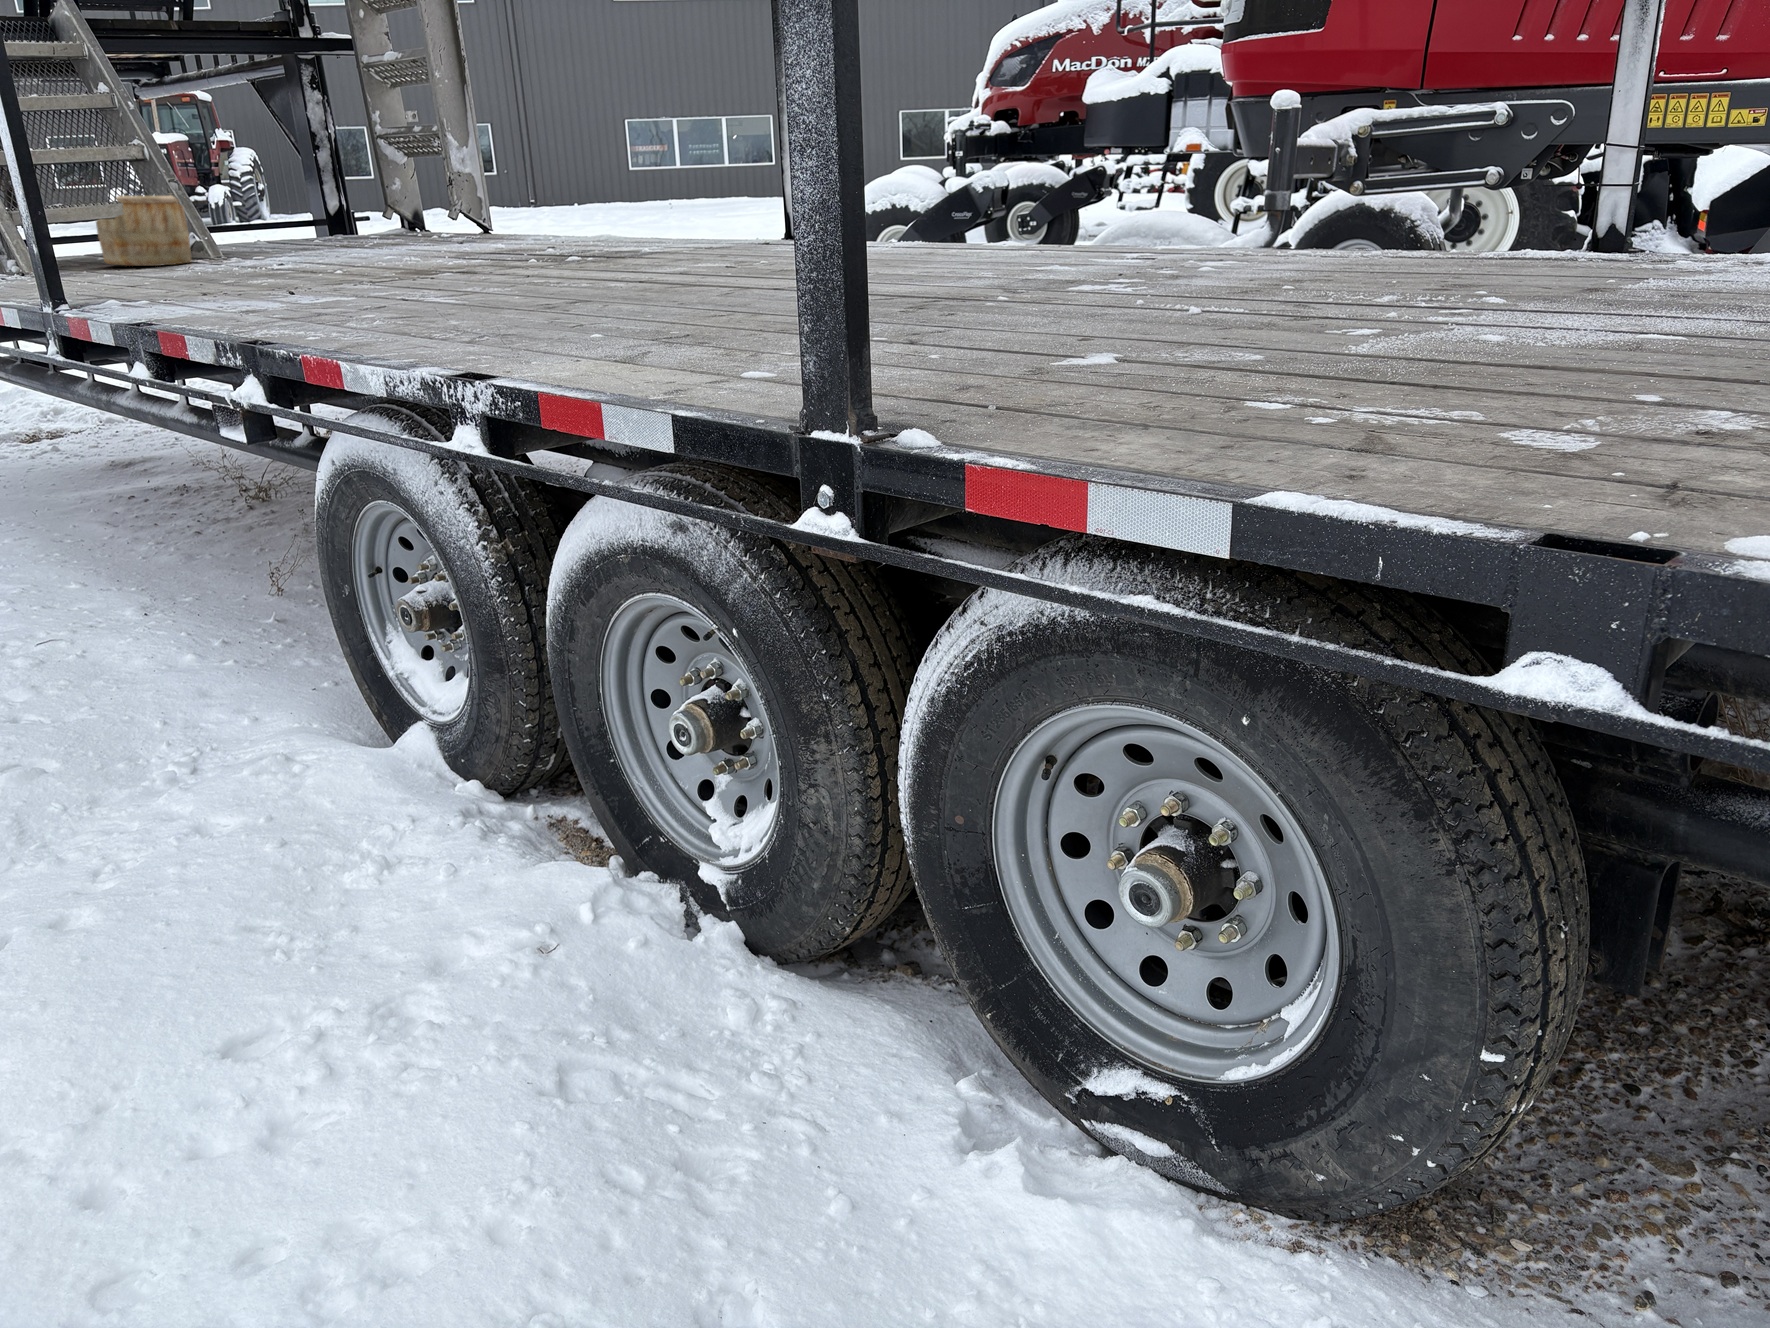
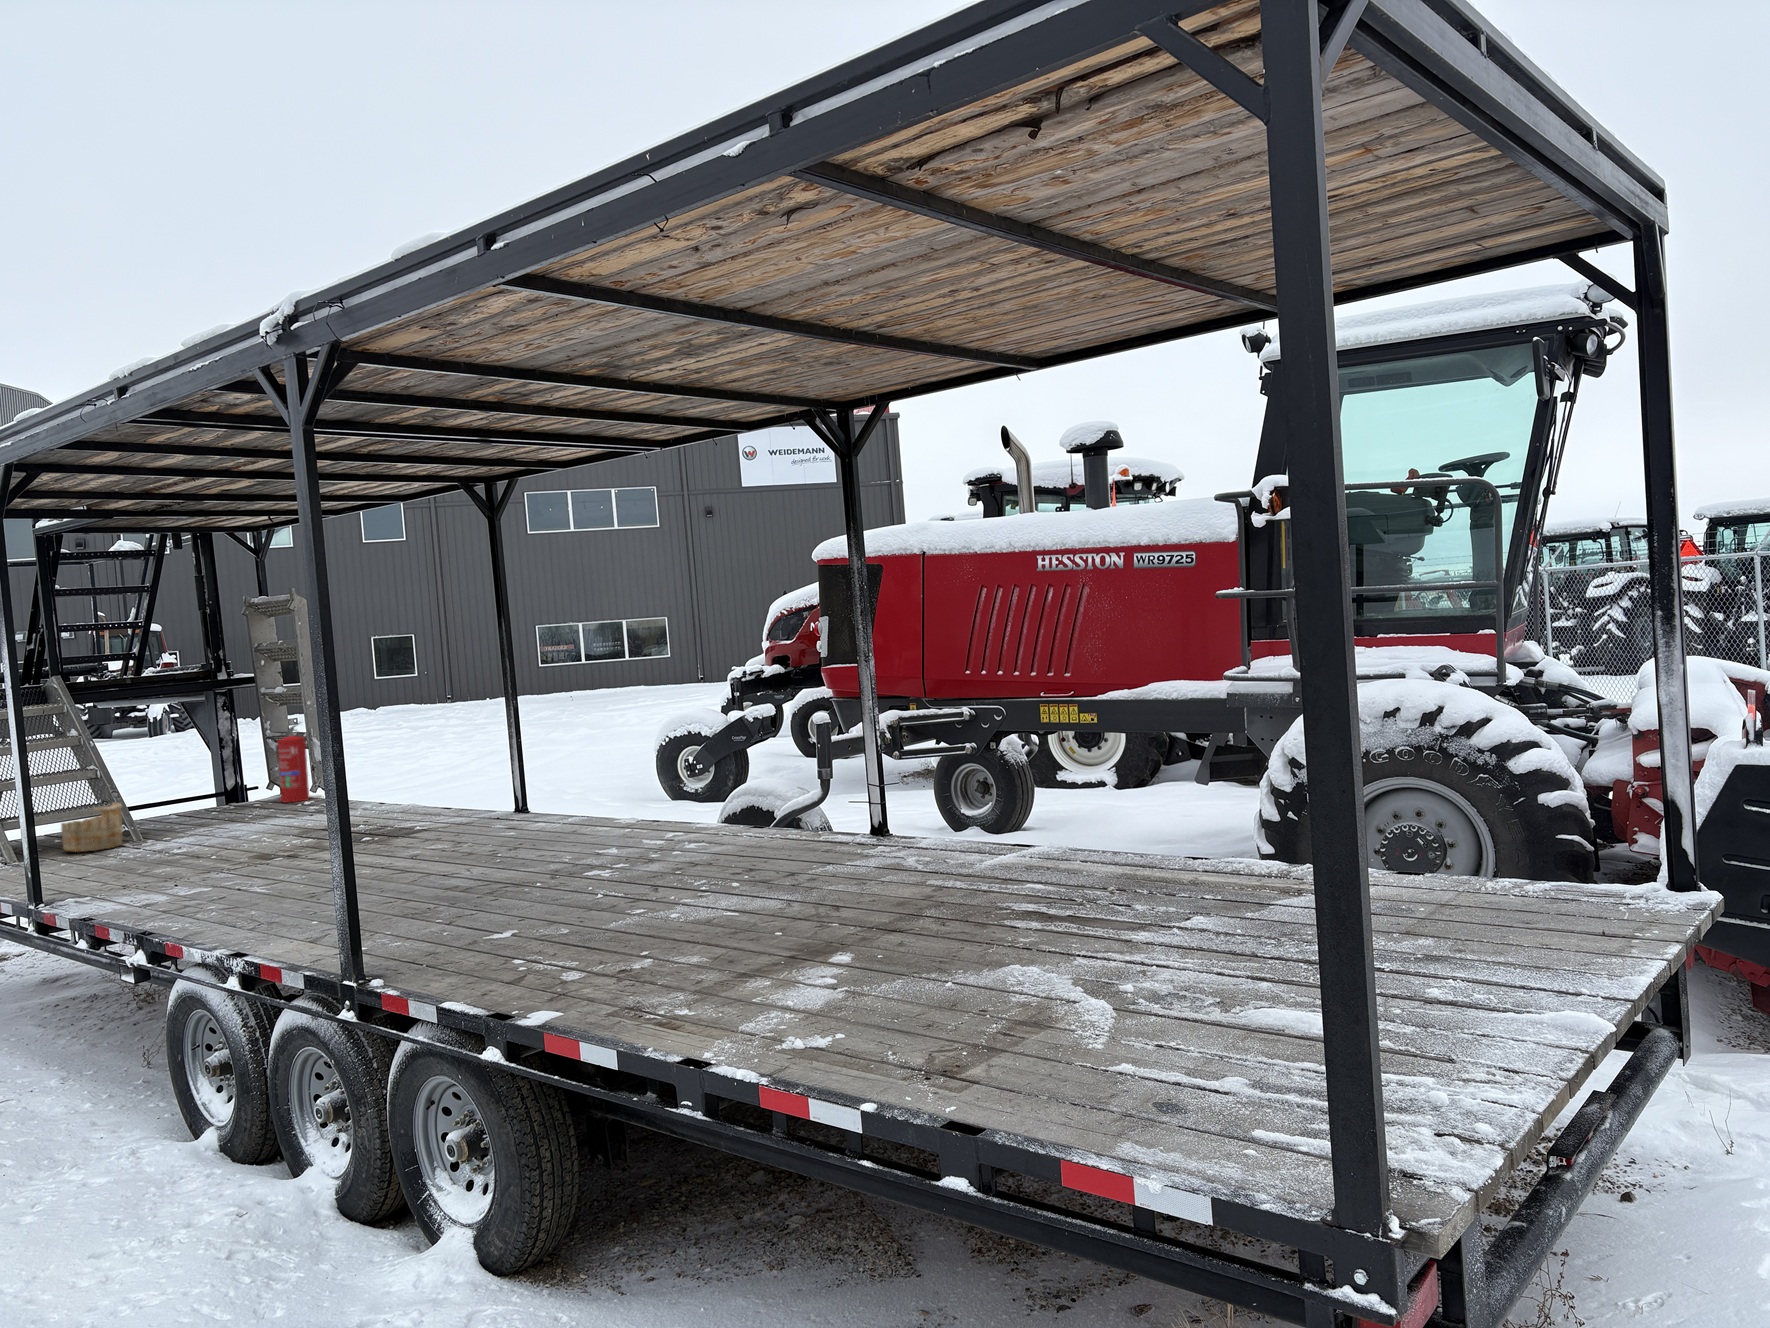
fire extinguisher: none [393,112,448,235] -> present [276,724,310,803]

